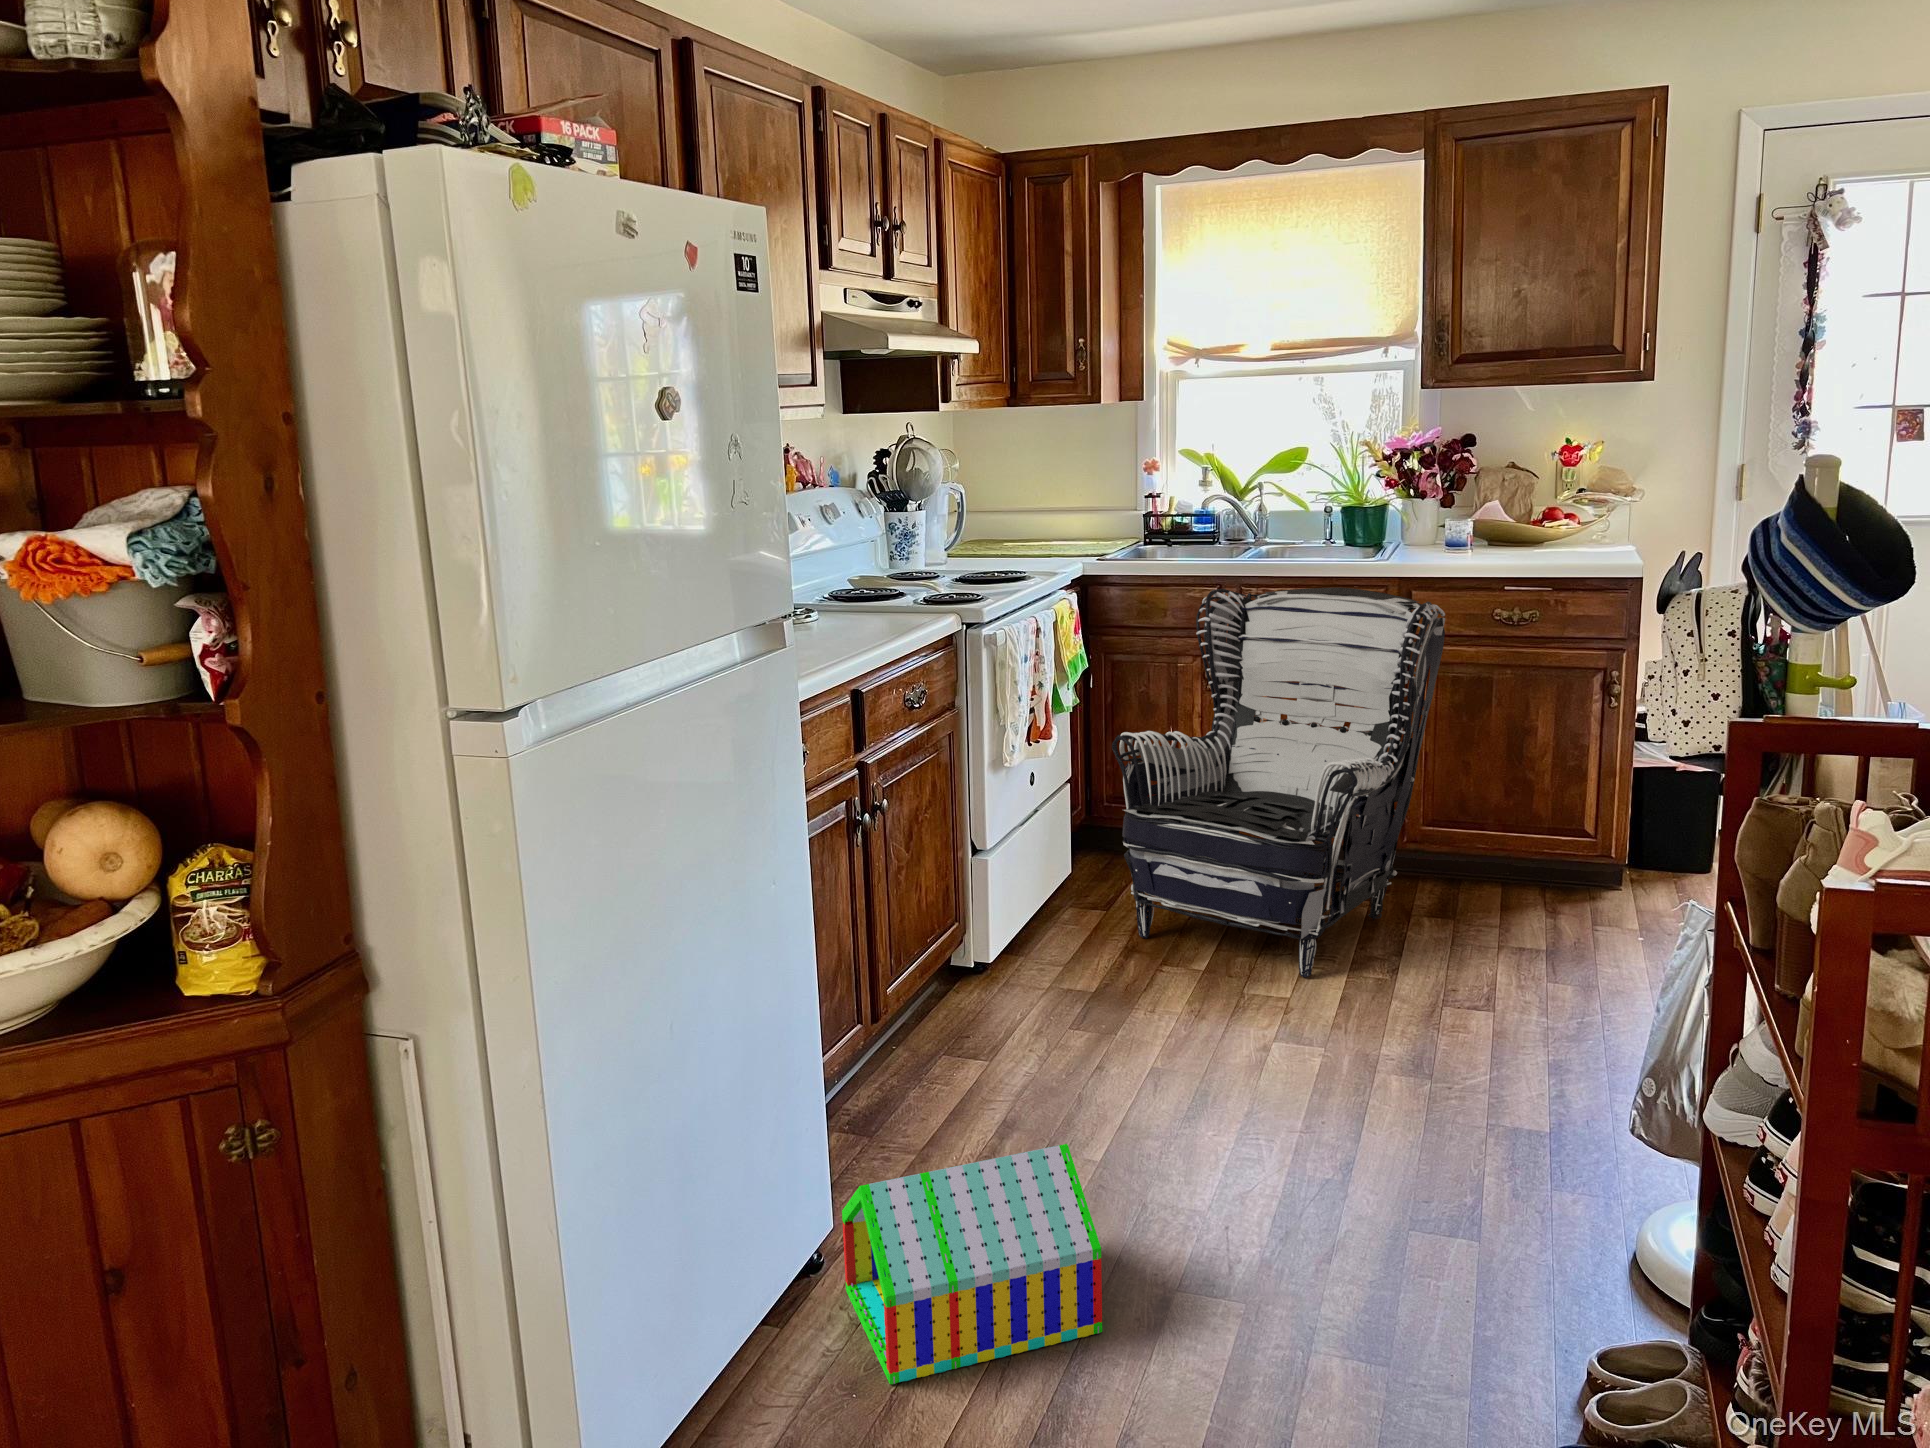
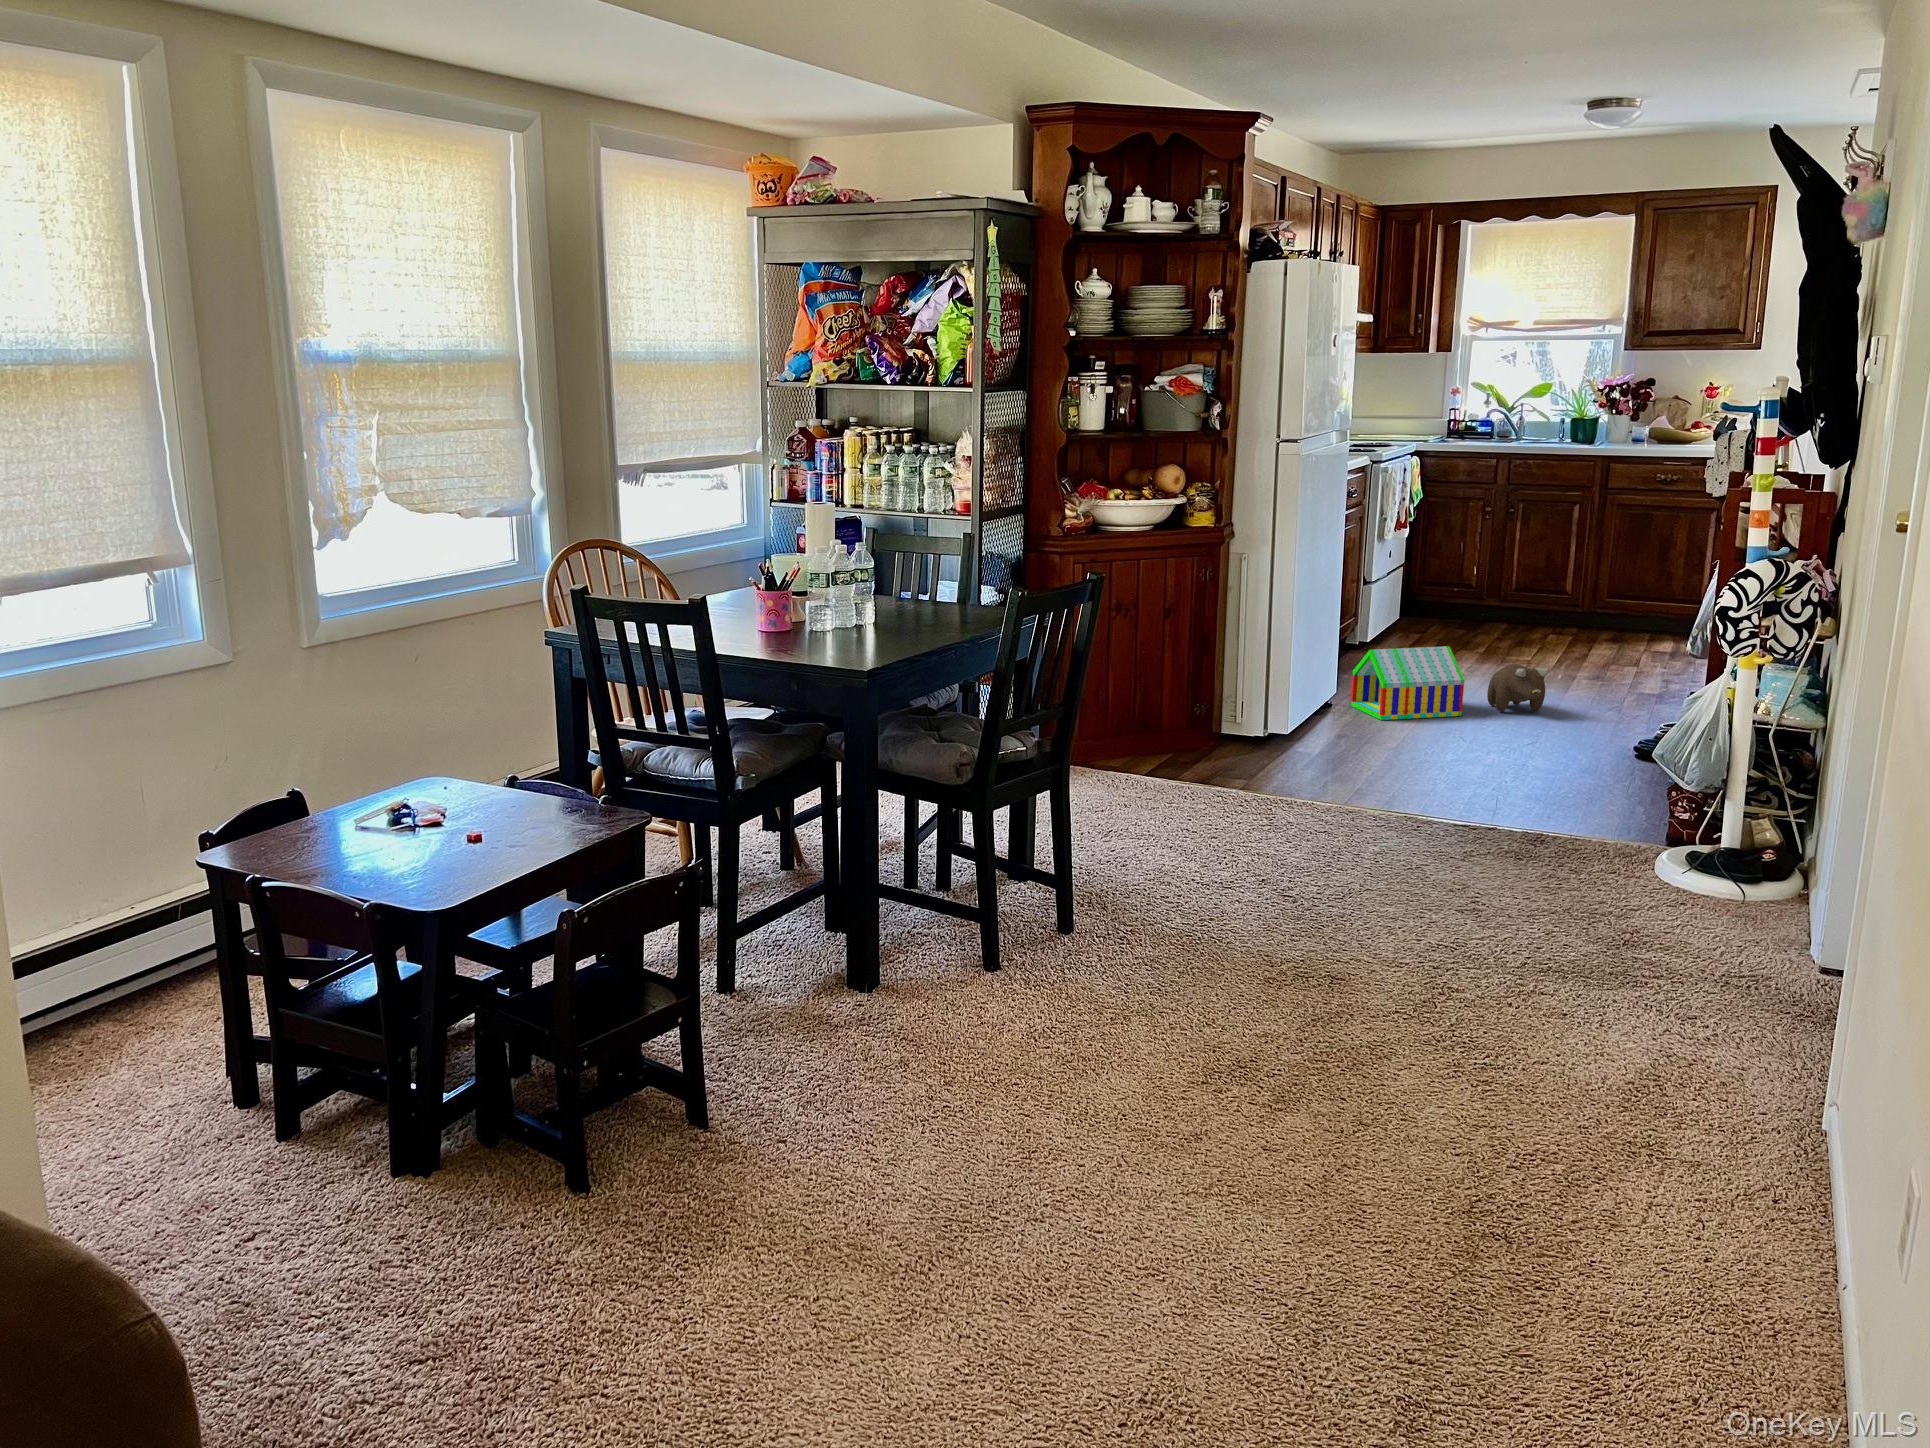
armchair: present [1112,588,1445,977] -> none [1438,458,1628,652]
plush toy: none [1172,1165,1307,1298] -> present [1487,664,1549,712]

